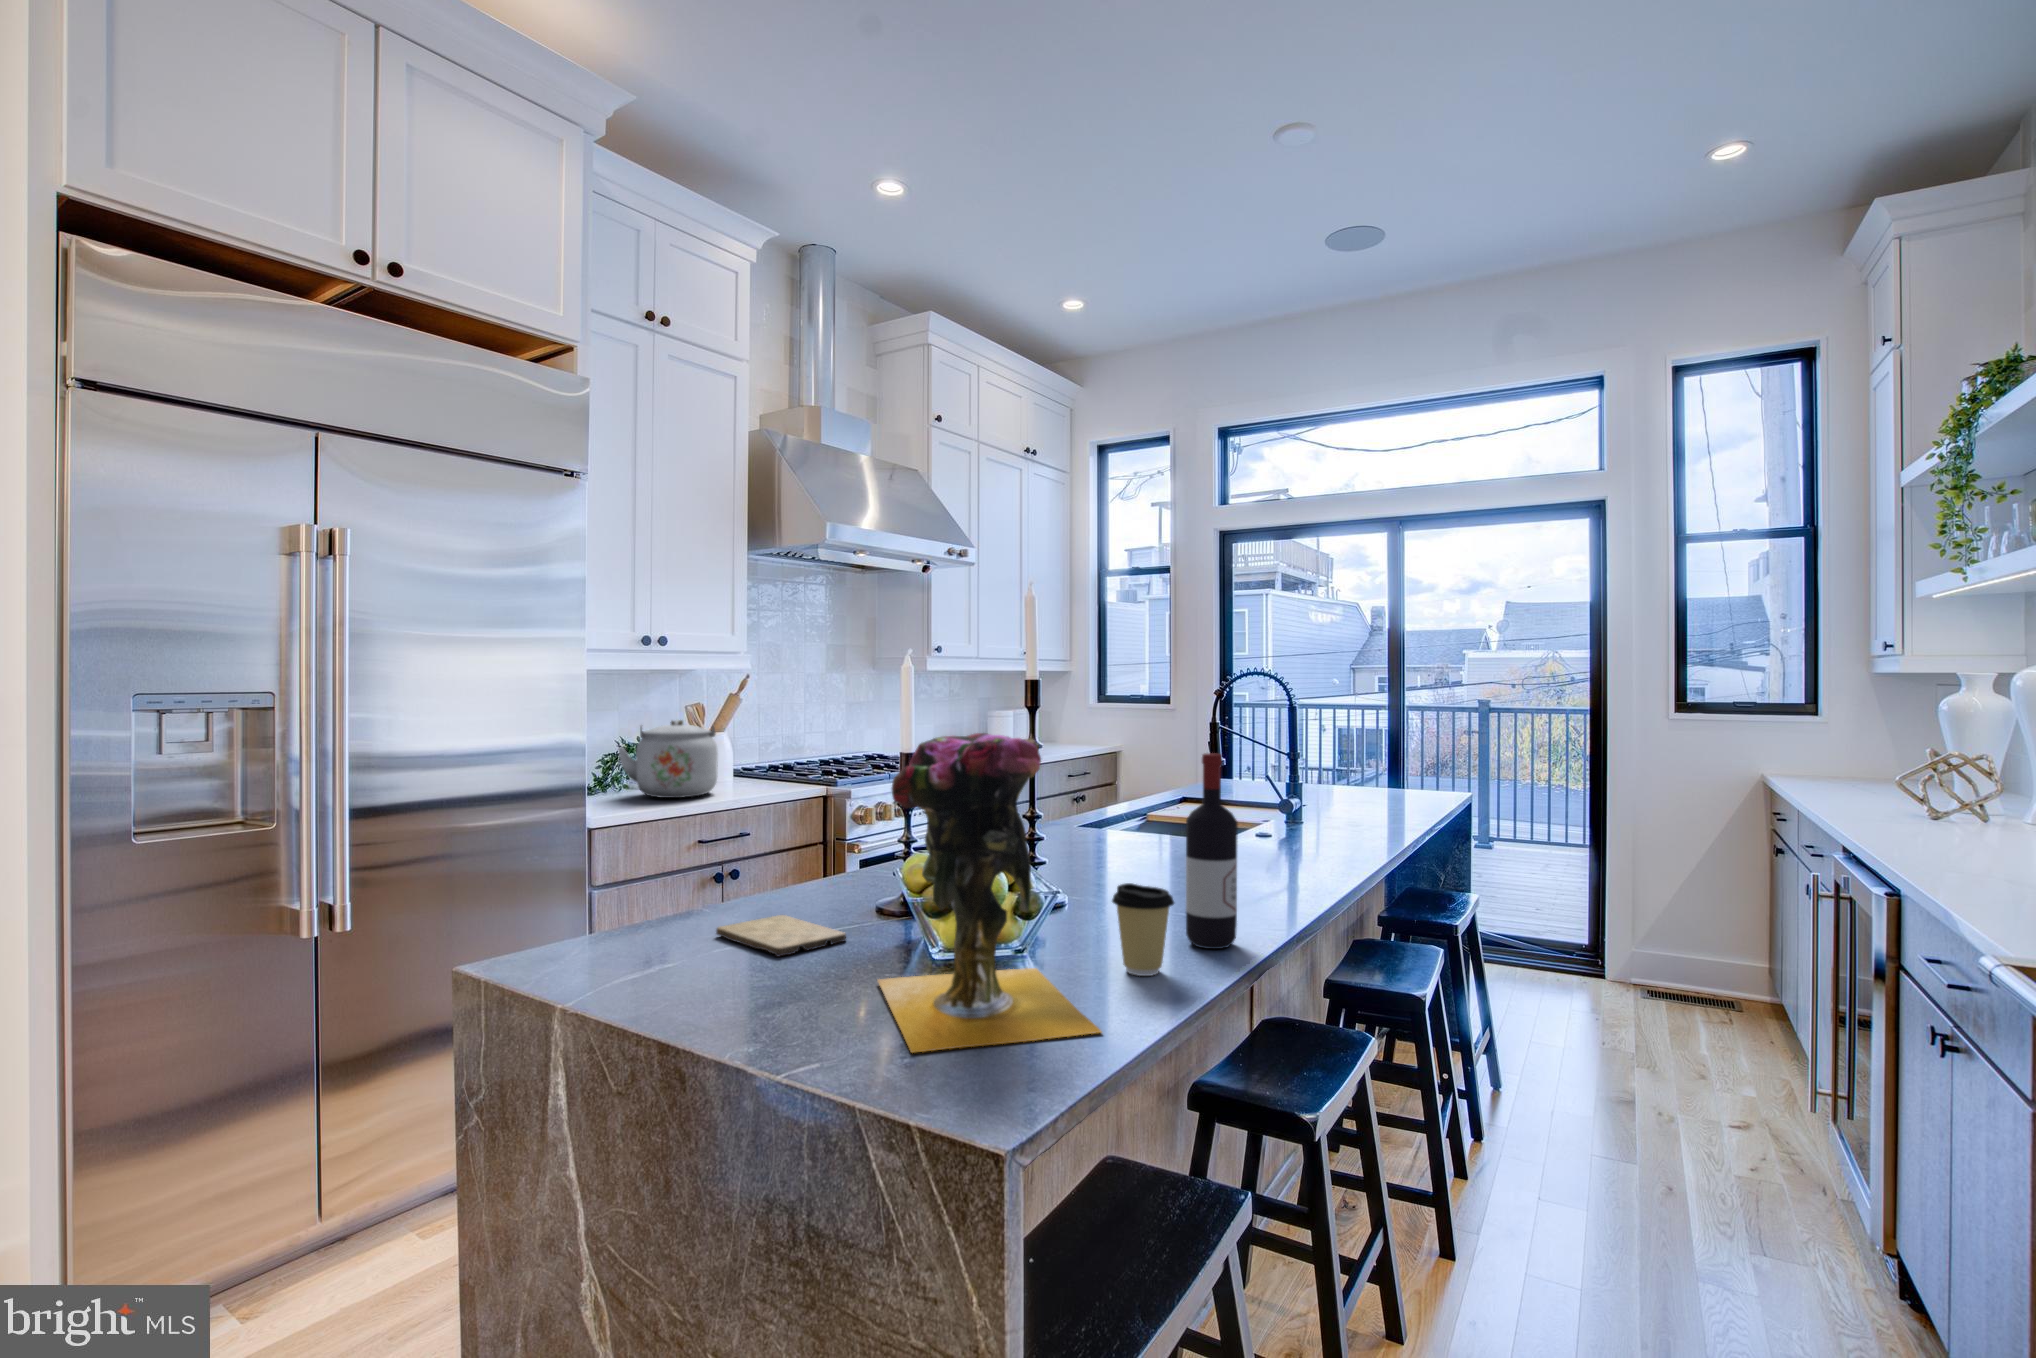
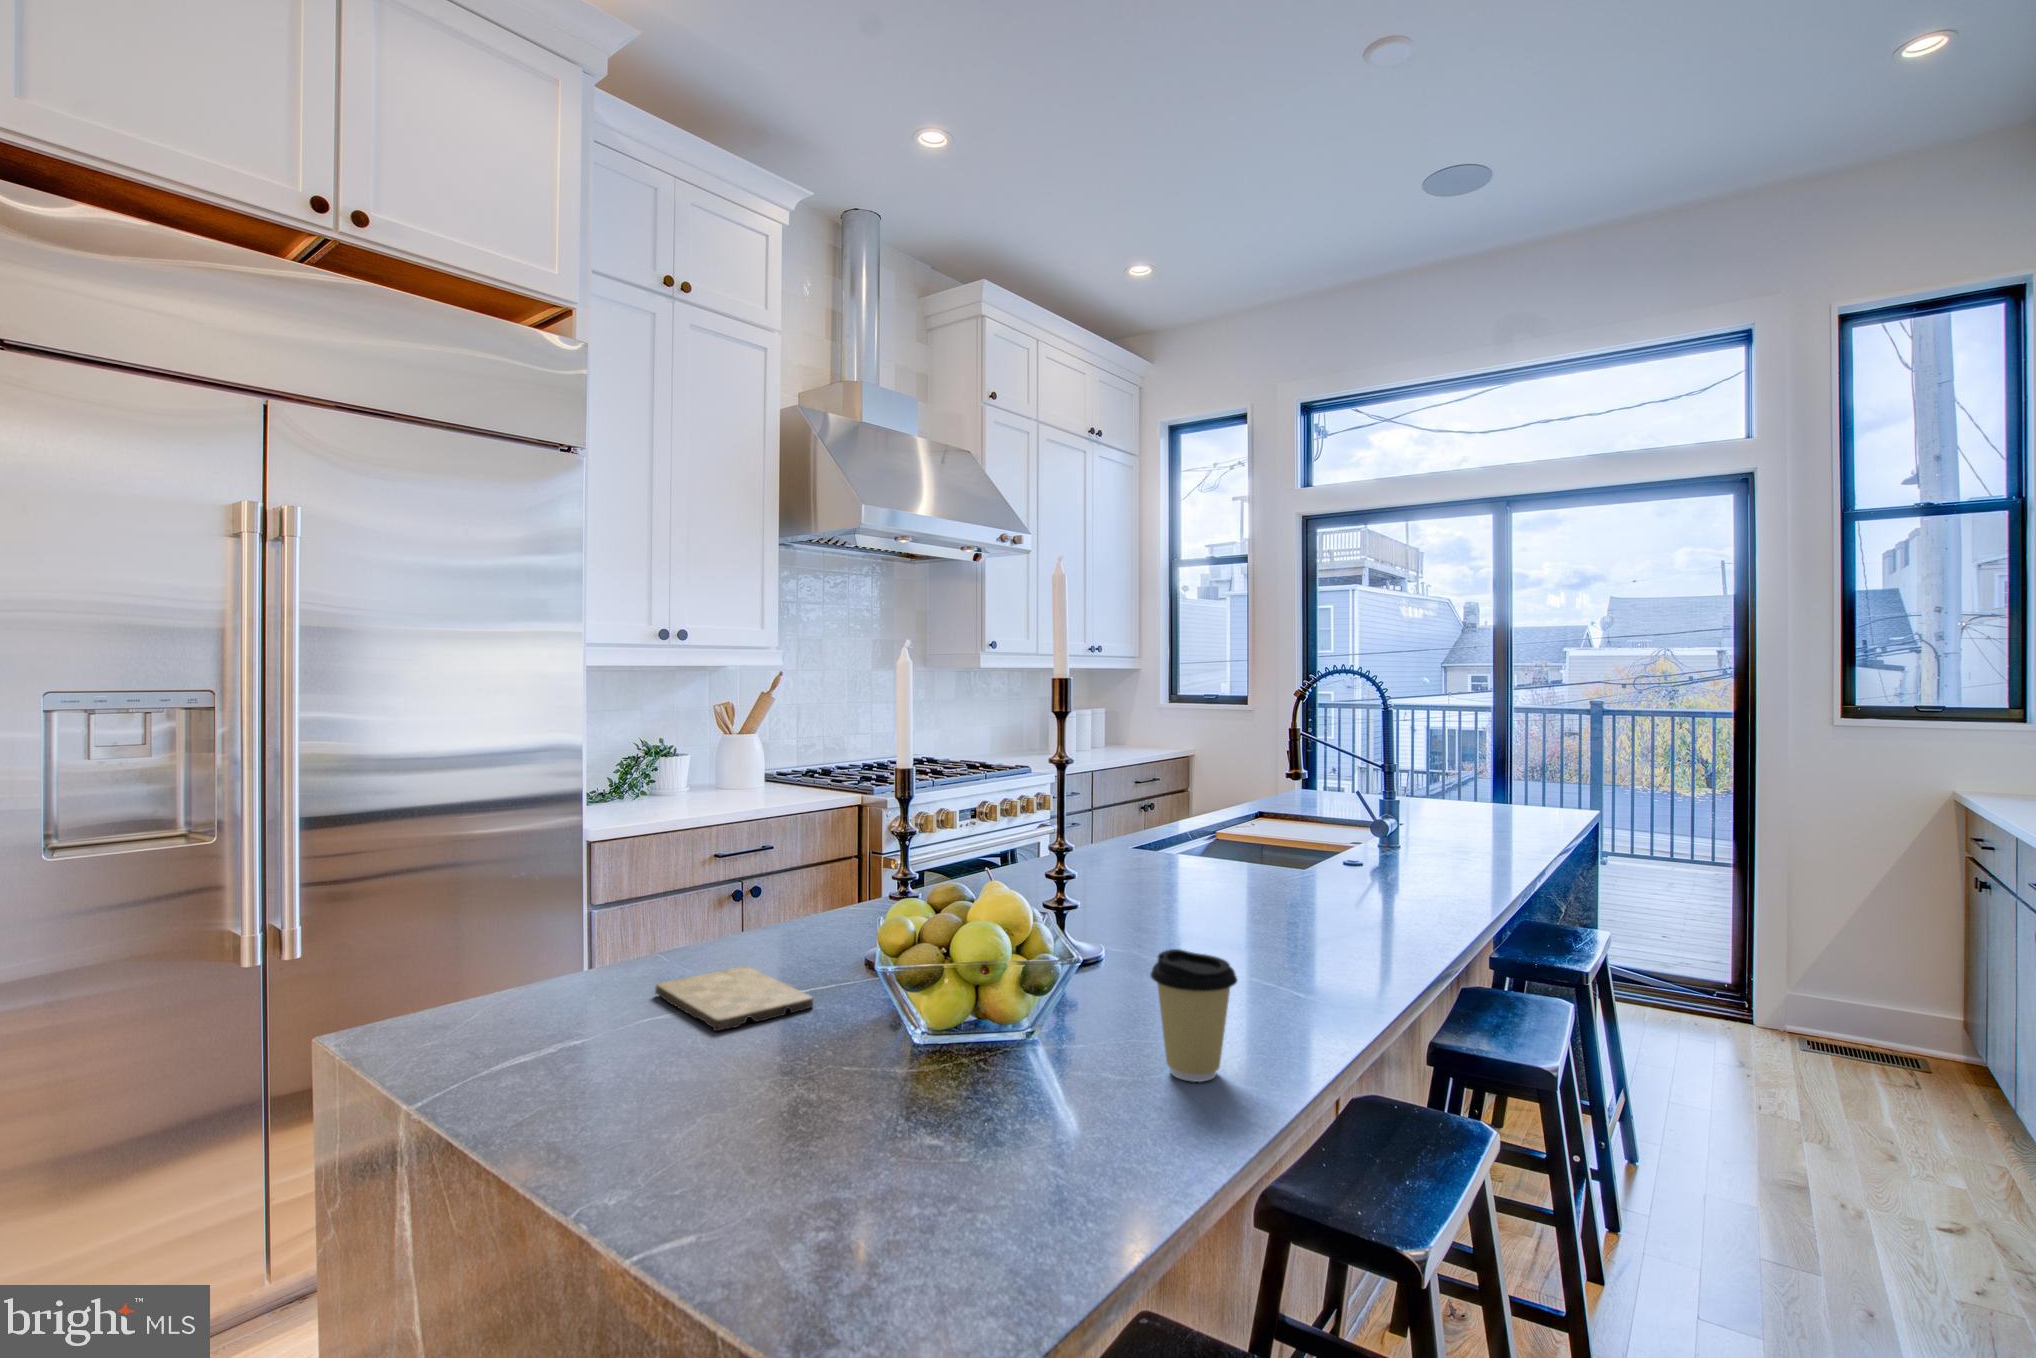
kettle: present [618,719,718,798] -> none [636,720,744,806]
vase: present [878,733,1102,1053] -> none [828,744,1125,1225]
wine bottle: present [1186,753,1238,949] -> none [1255,772,1326,1036]

